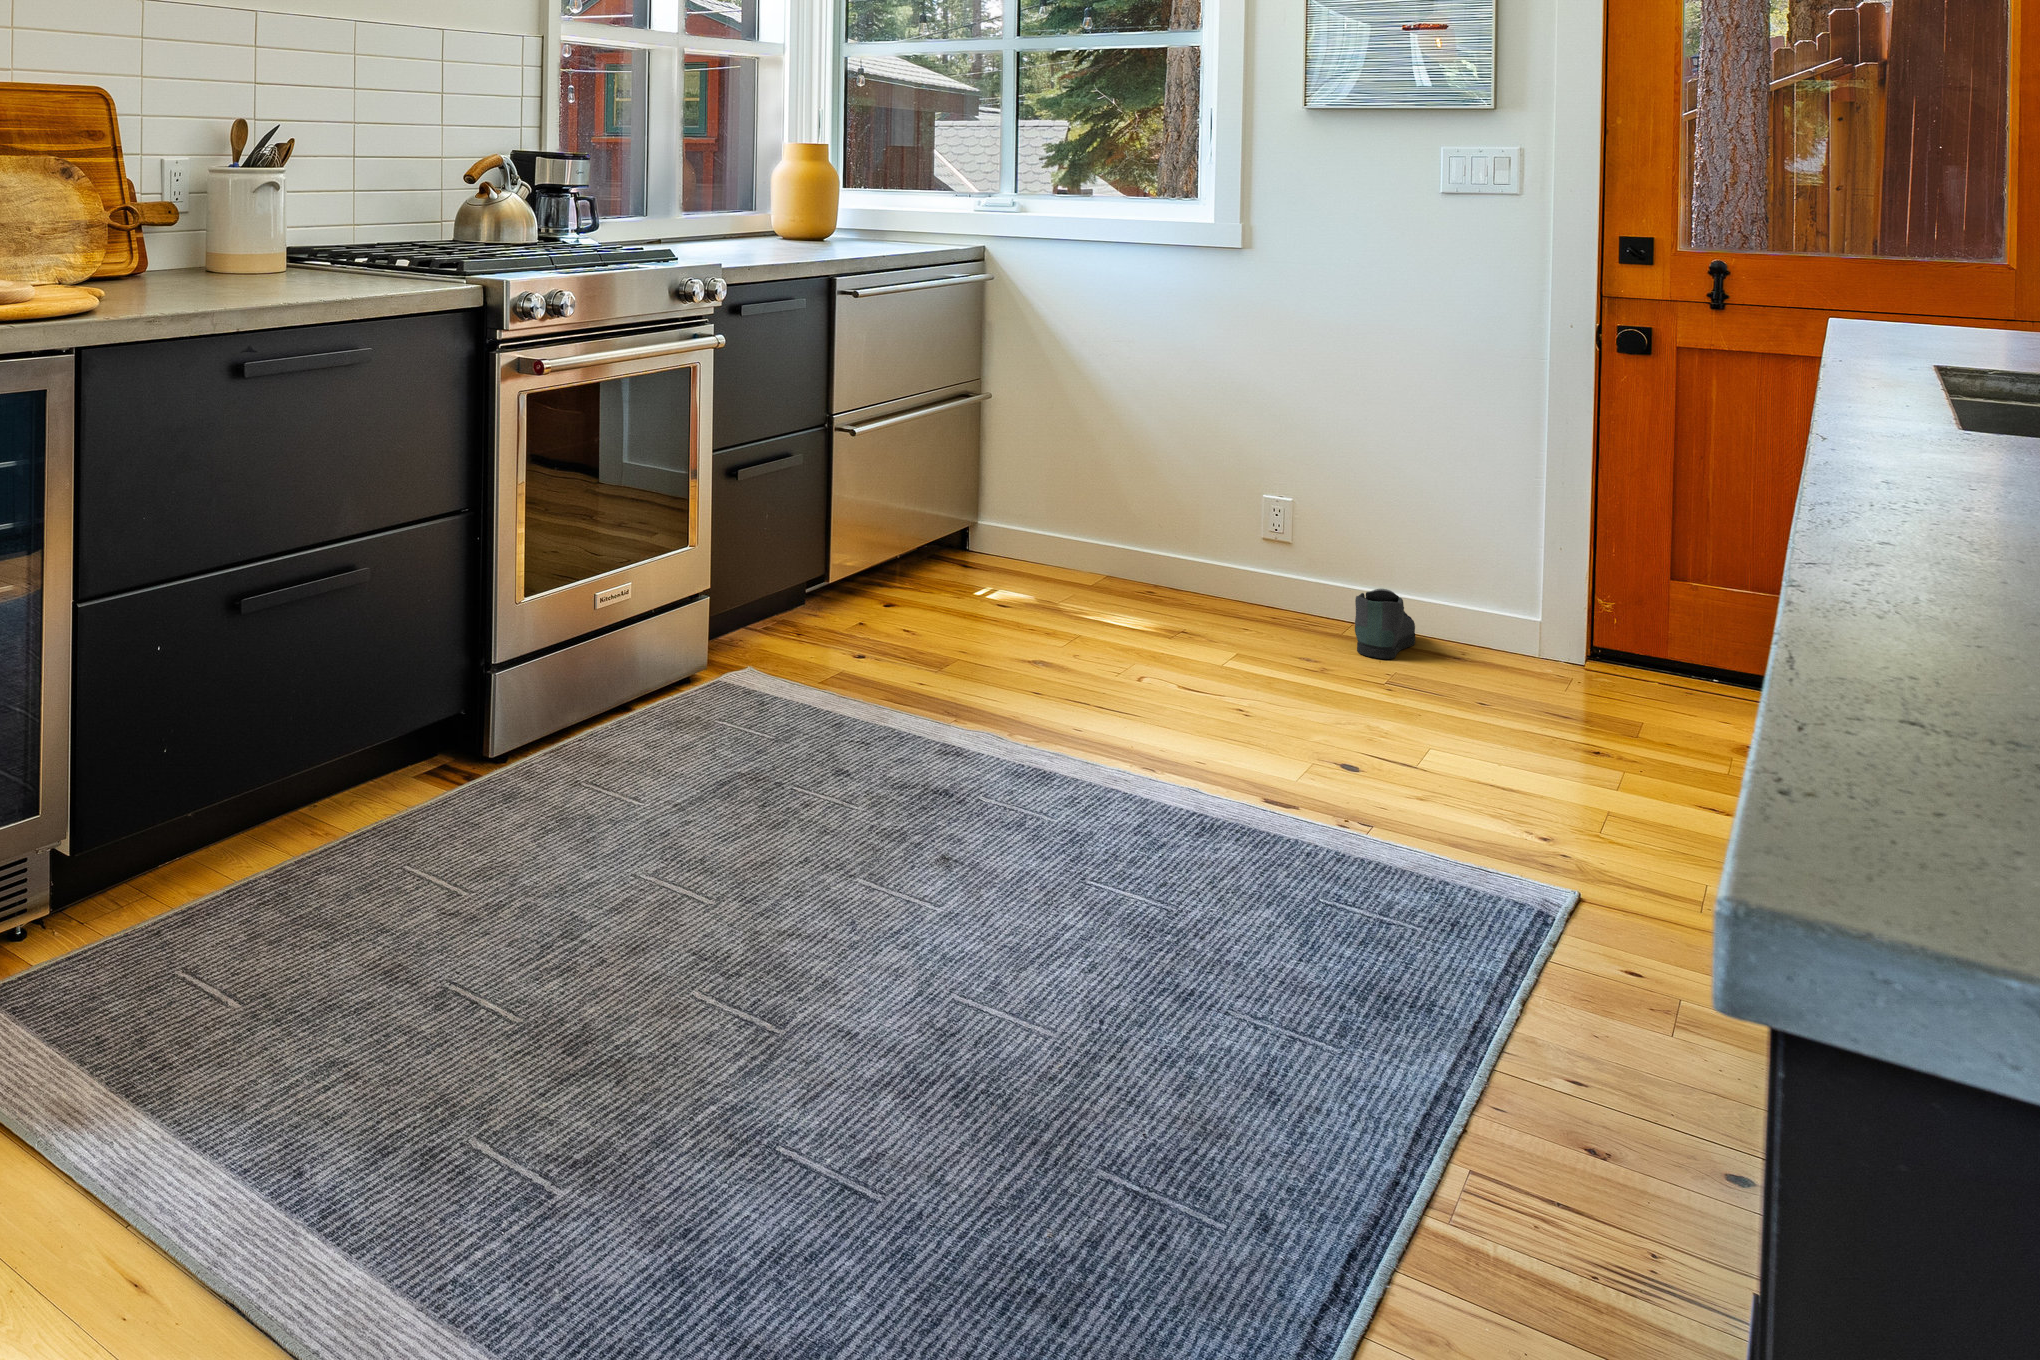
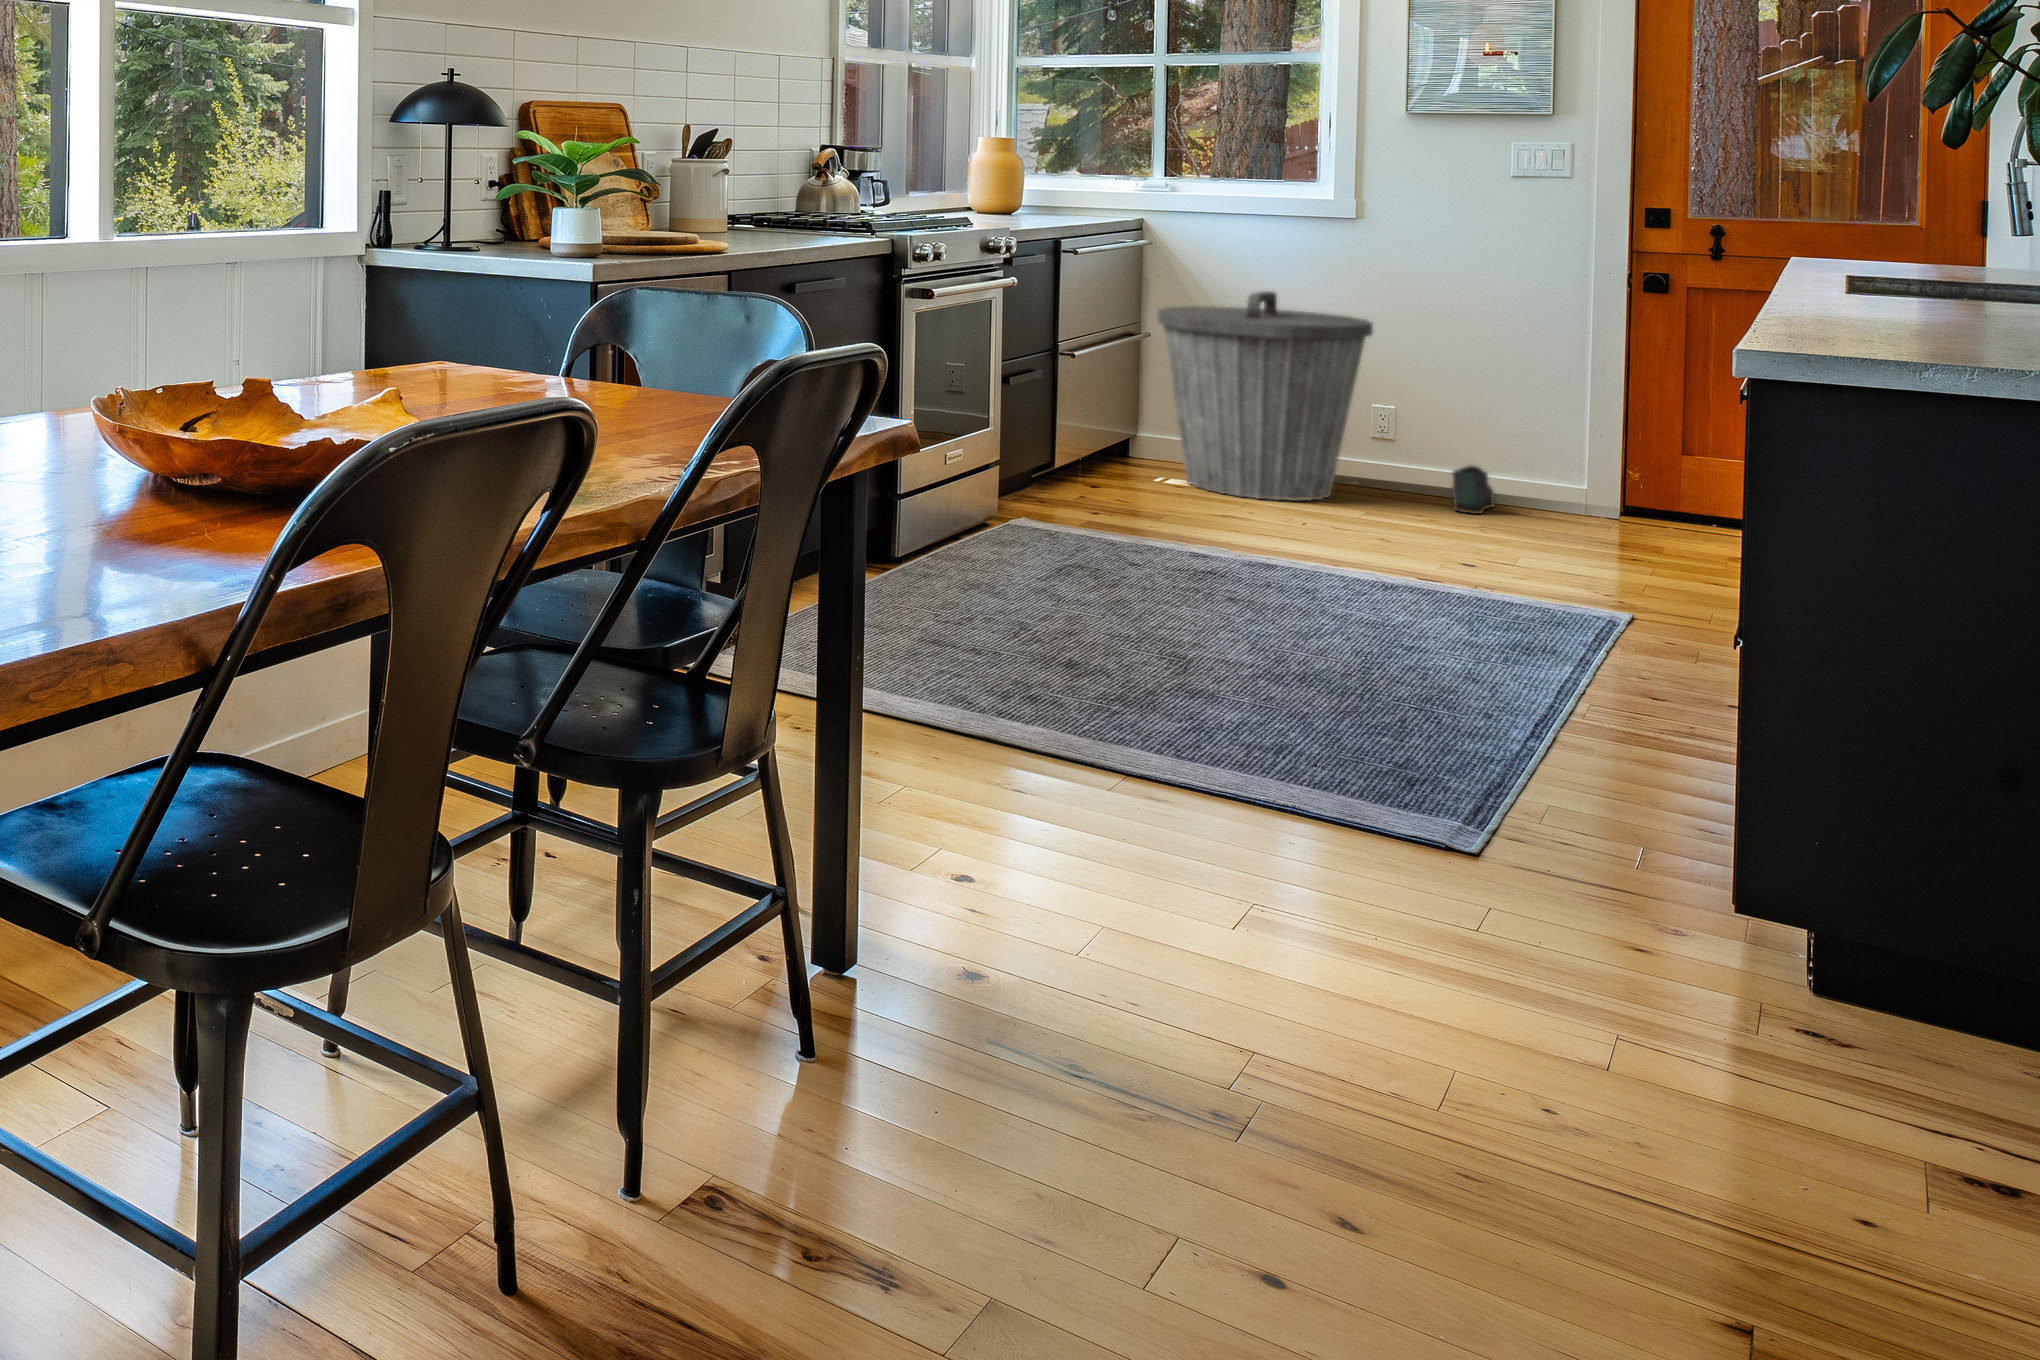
trash can: none [975,345,1250,635] -> present [1158,291,1373,501]

